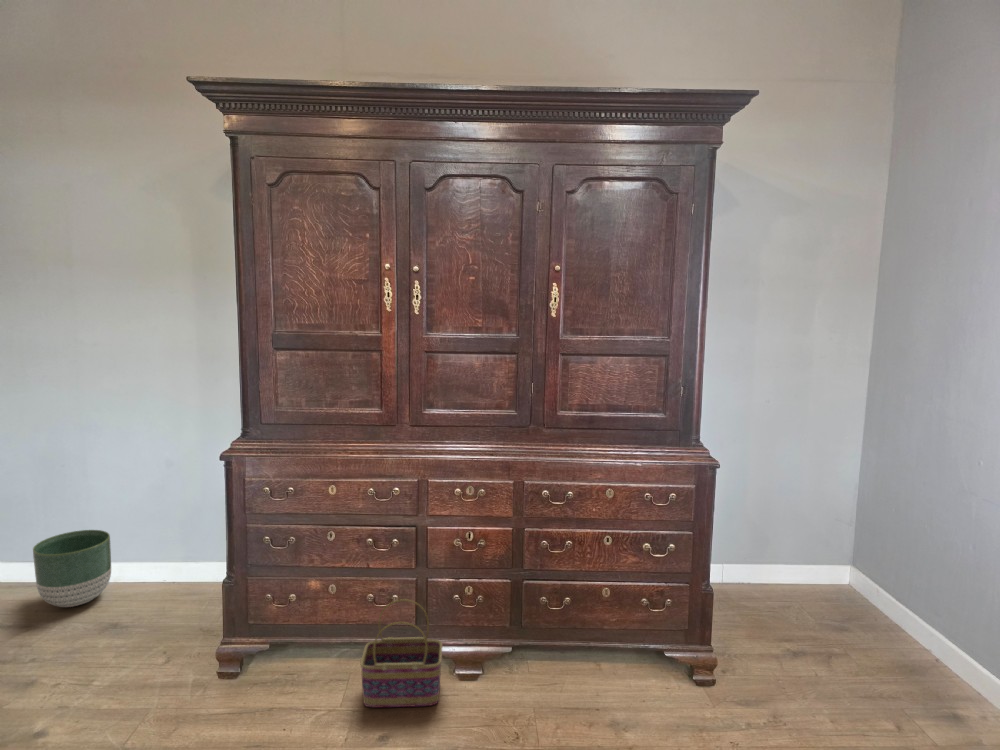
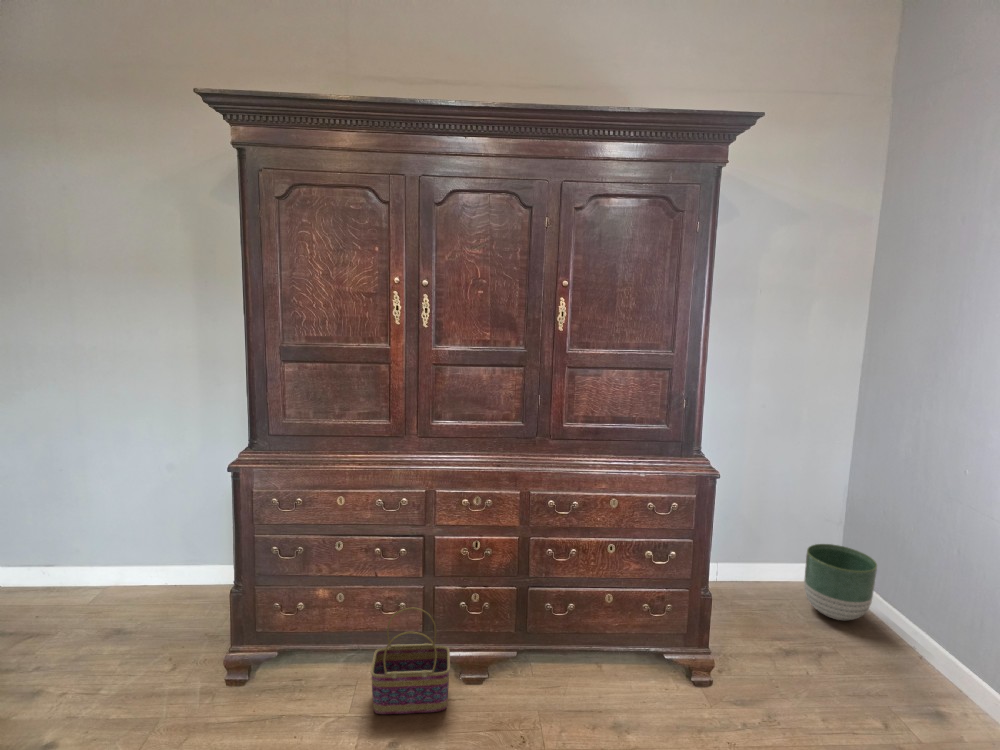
planter: present [33,530,111,607] -> present [804,544,877,620]

